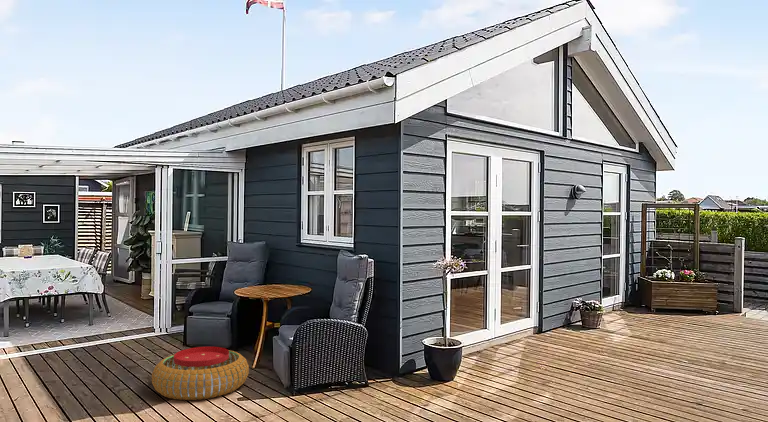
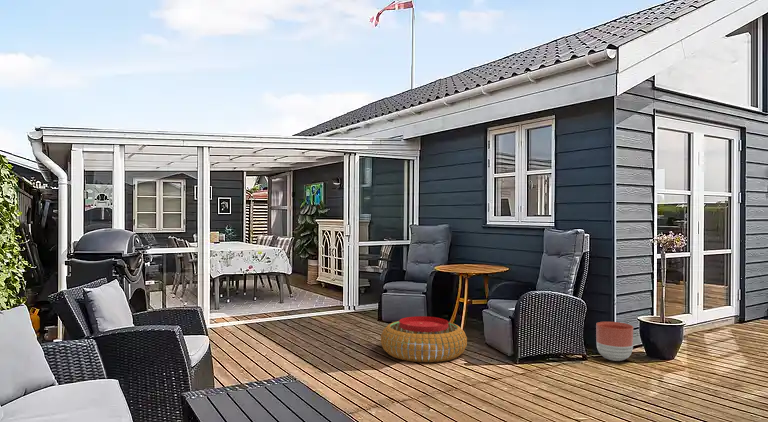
planter: none [379,346,412,386] -> present [596,322,633,361]

